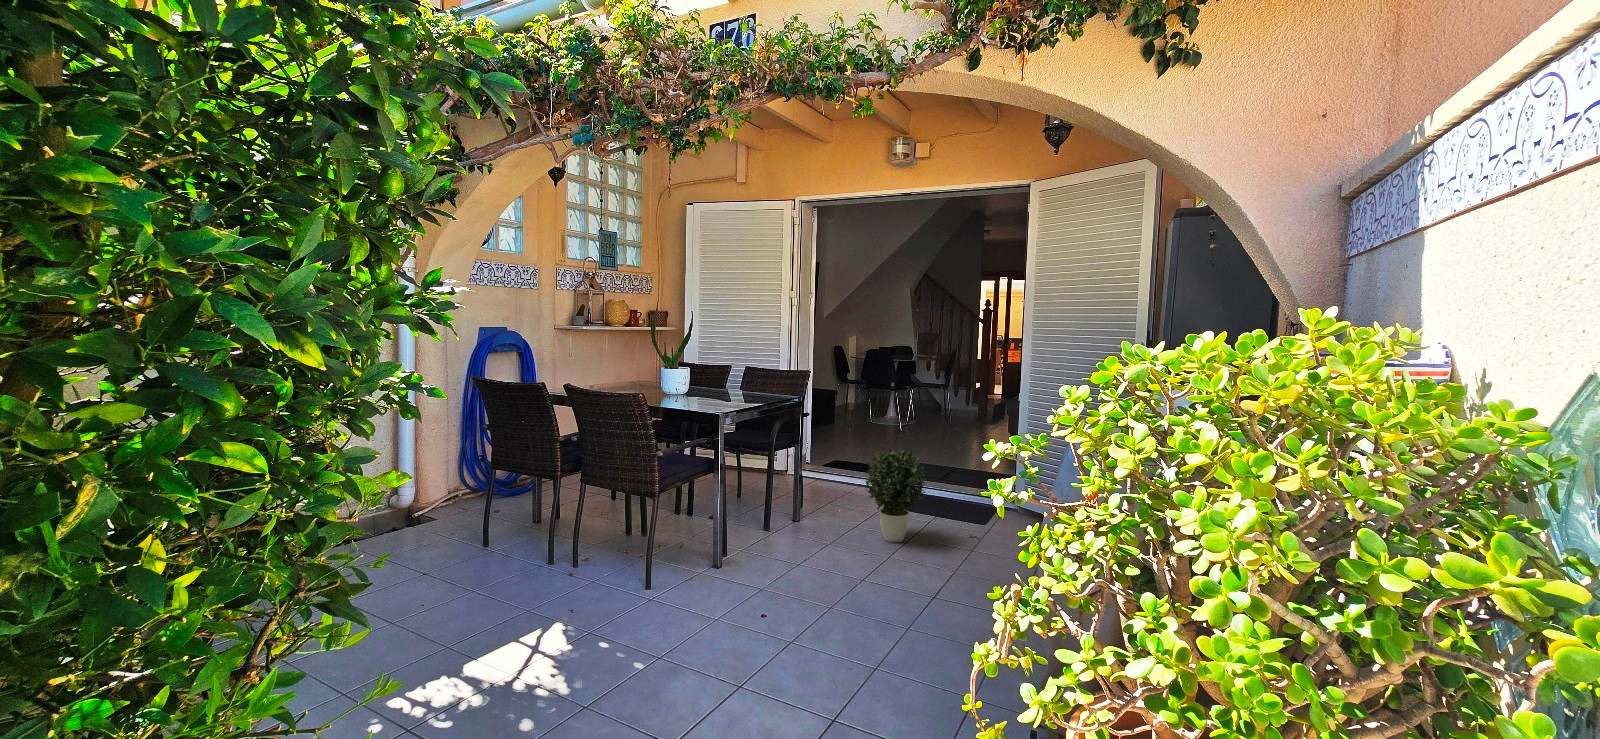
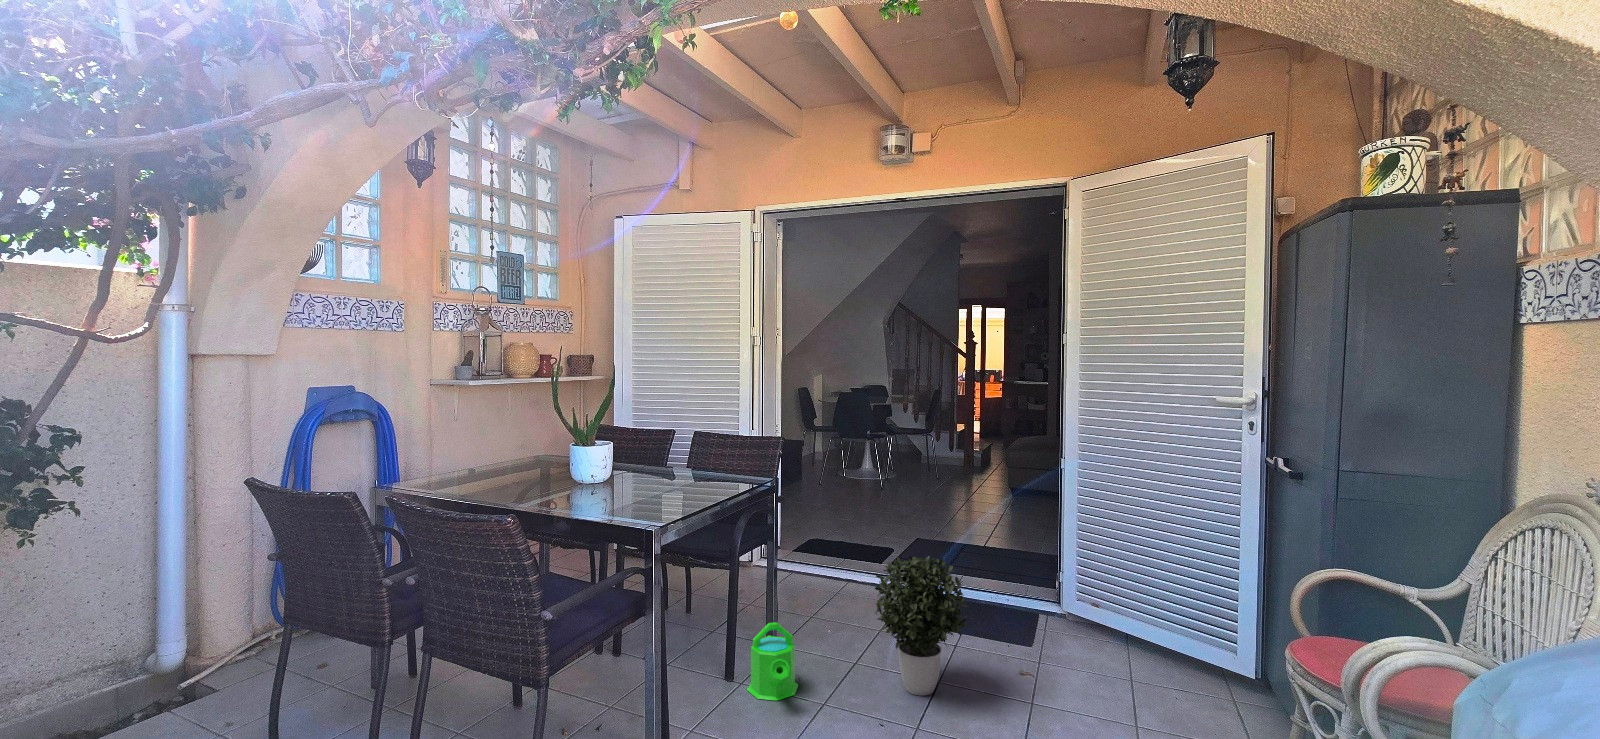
watering can: none [777,491,812,540] -> present [747,622,799,701]

